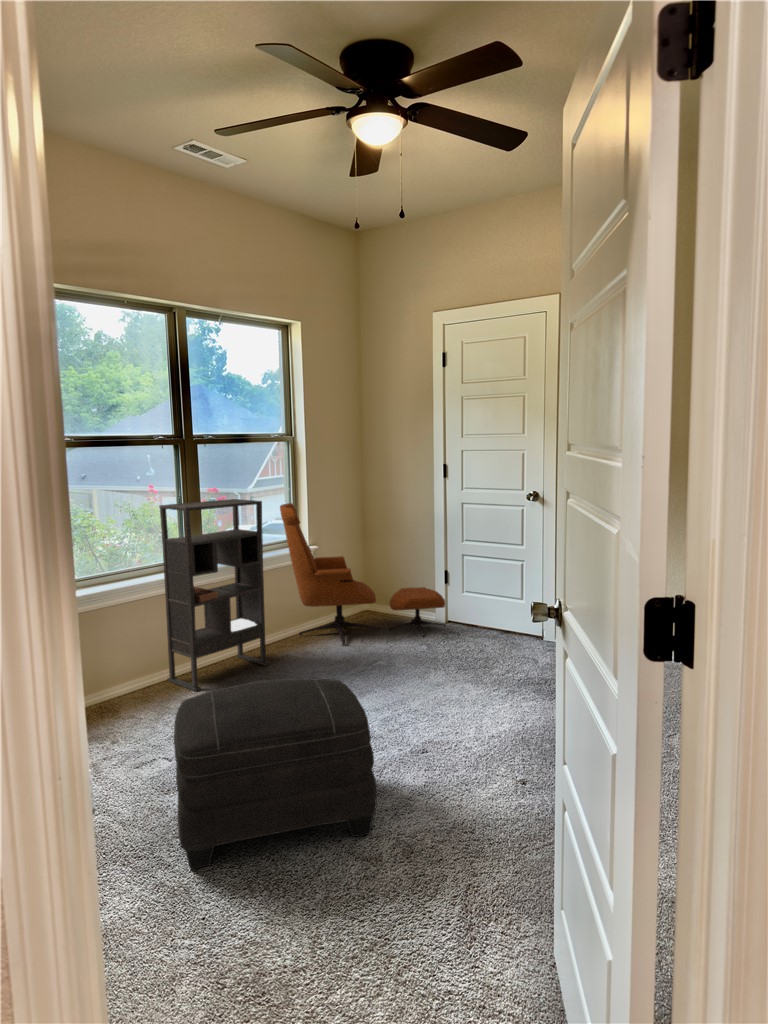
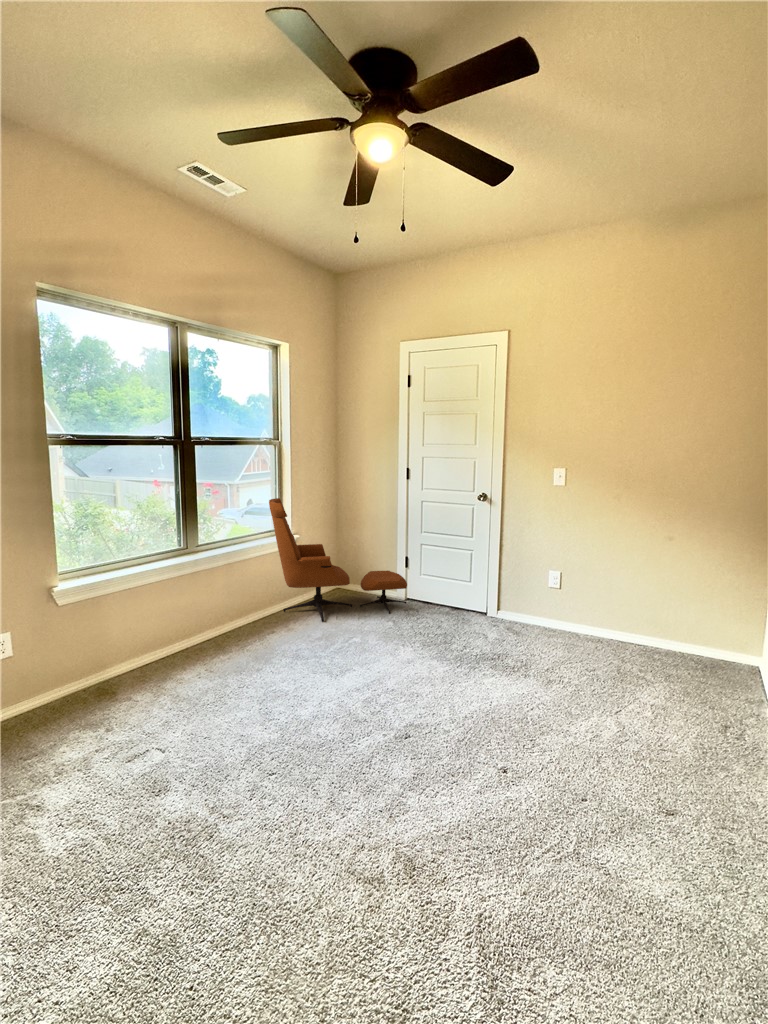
bookshelf: present [159,499,269,692] -> none [158,495,258,671]
ottoman: present [174,678,377,870] -> none [164,679,376,908]

